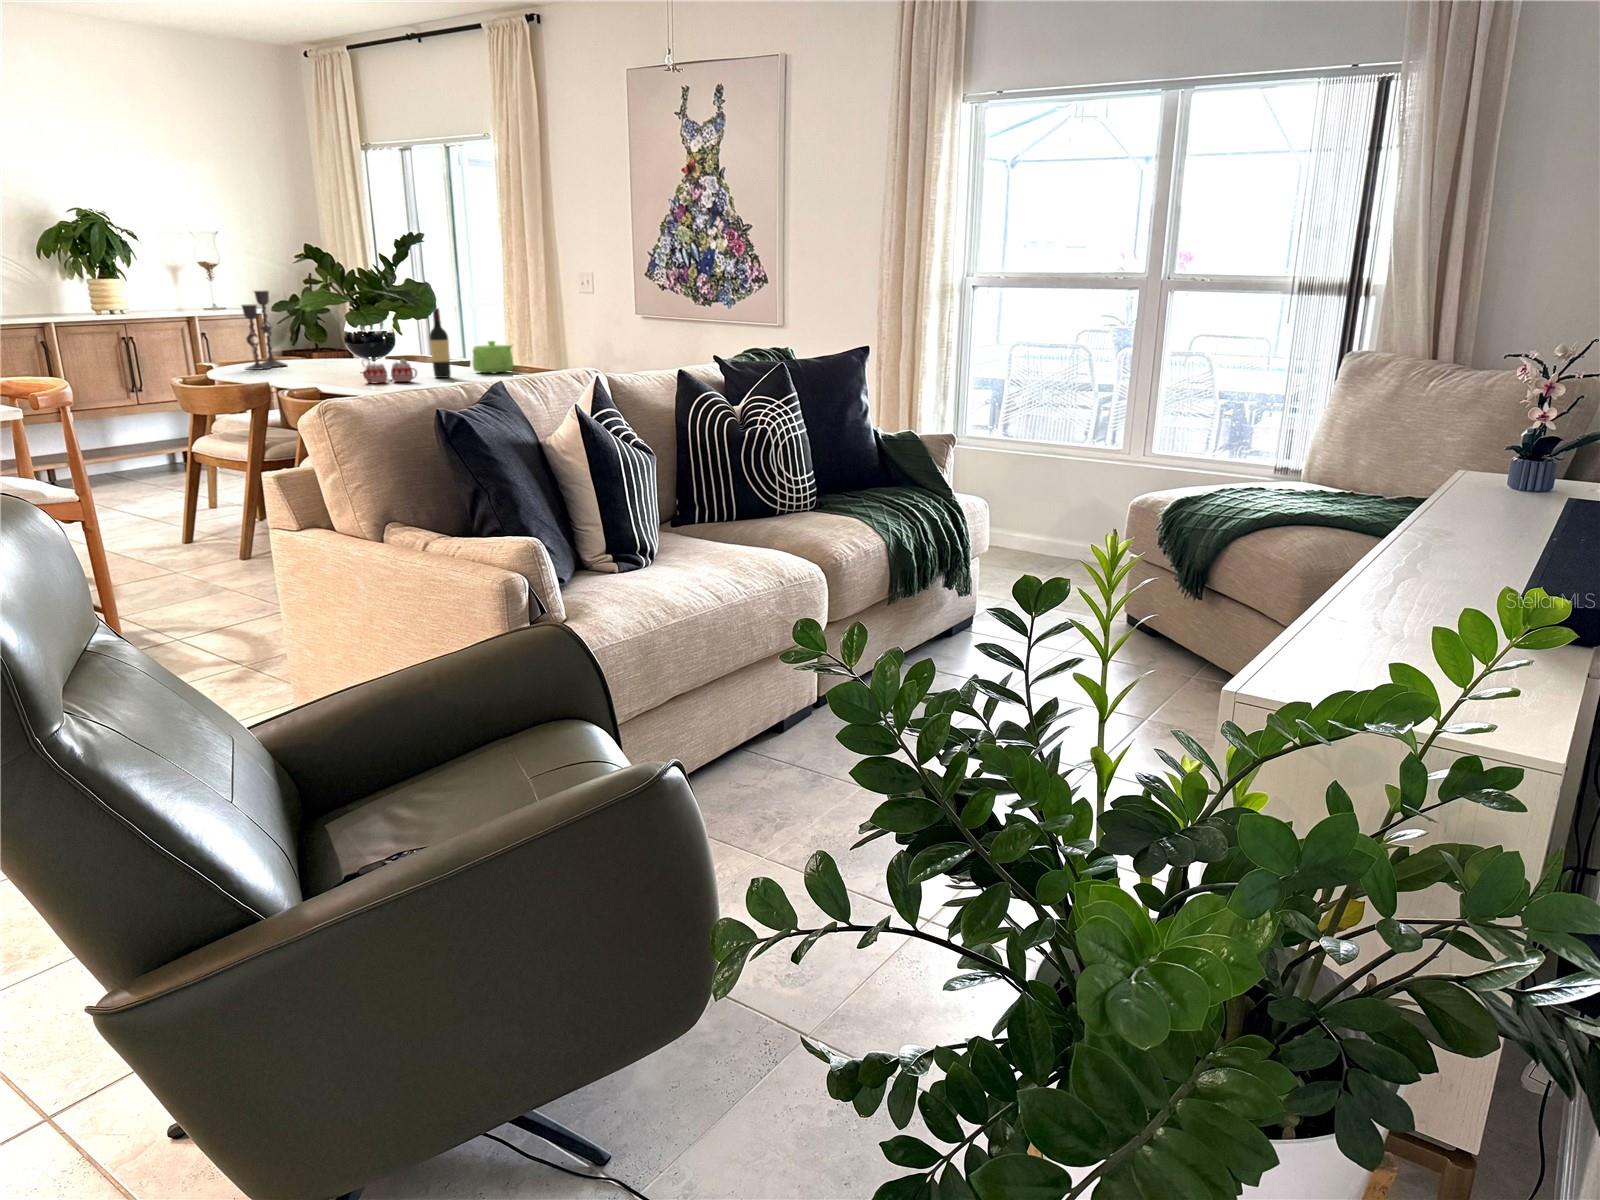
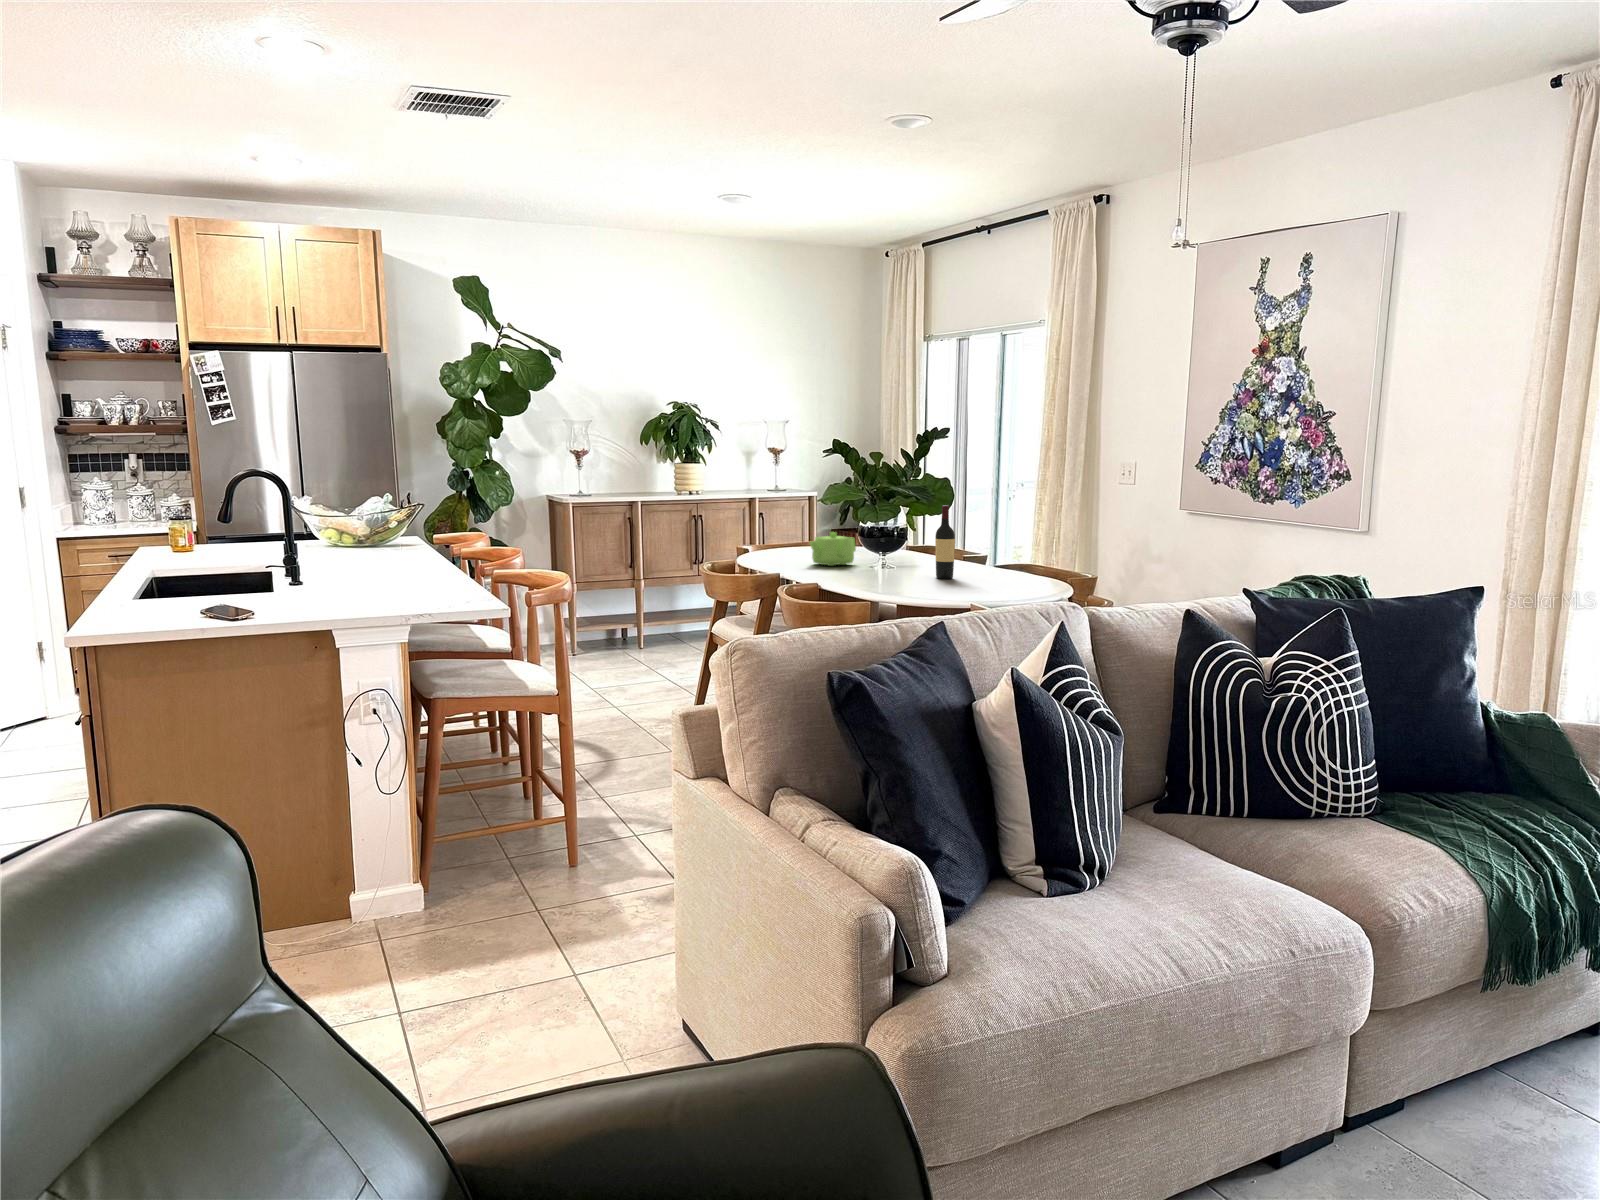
candlestick: present [242,291,287,370] -> none [767,481,808,558]
teapot: present [473,341,514,374] -> present [810,532,856,566]
mug: present [362,359,417,383] -> none [860,557,915,583]

